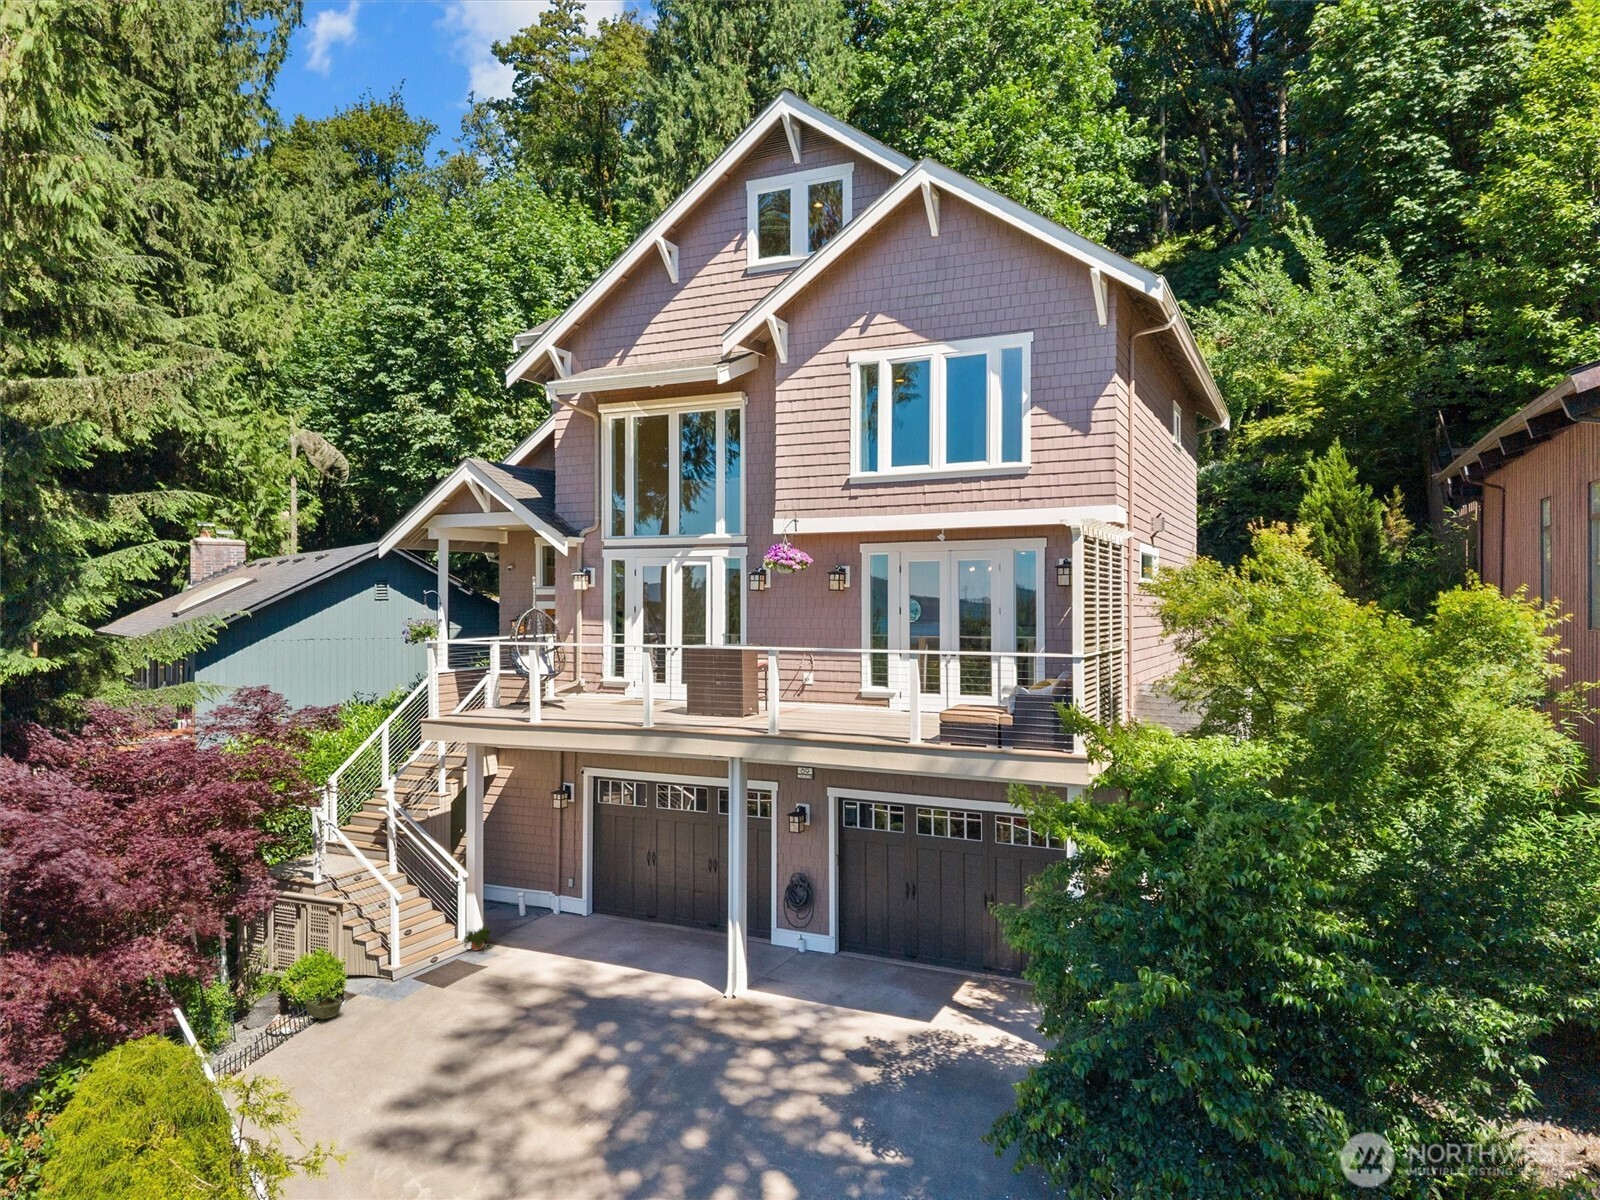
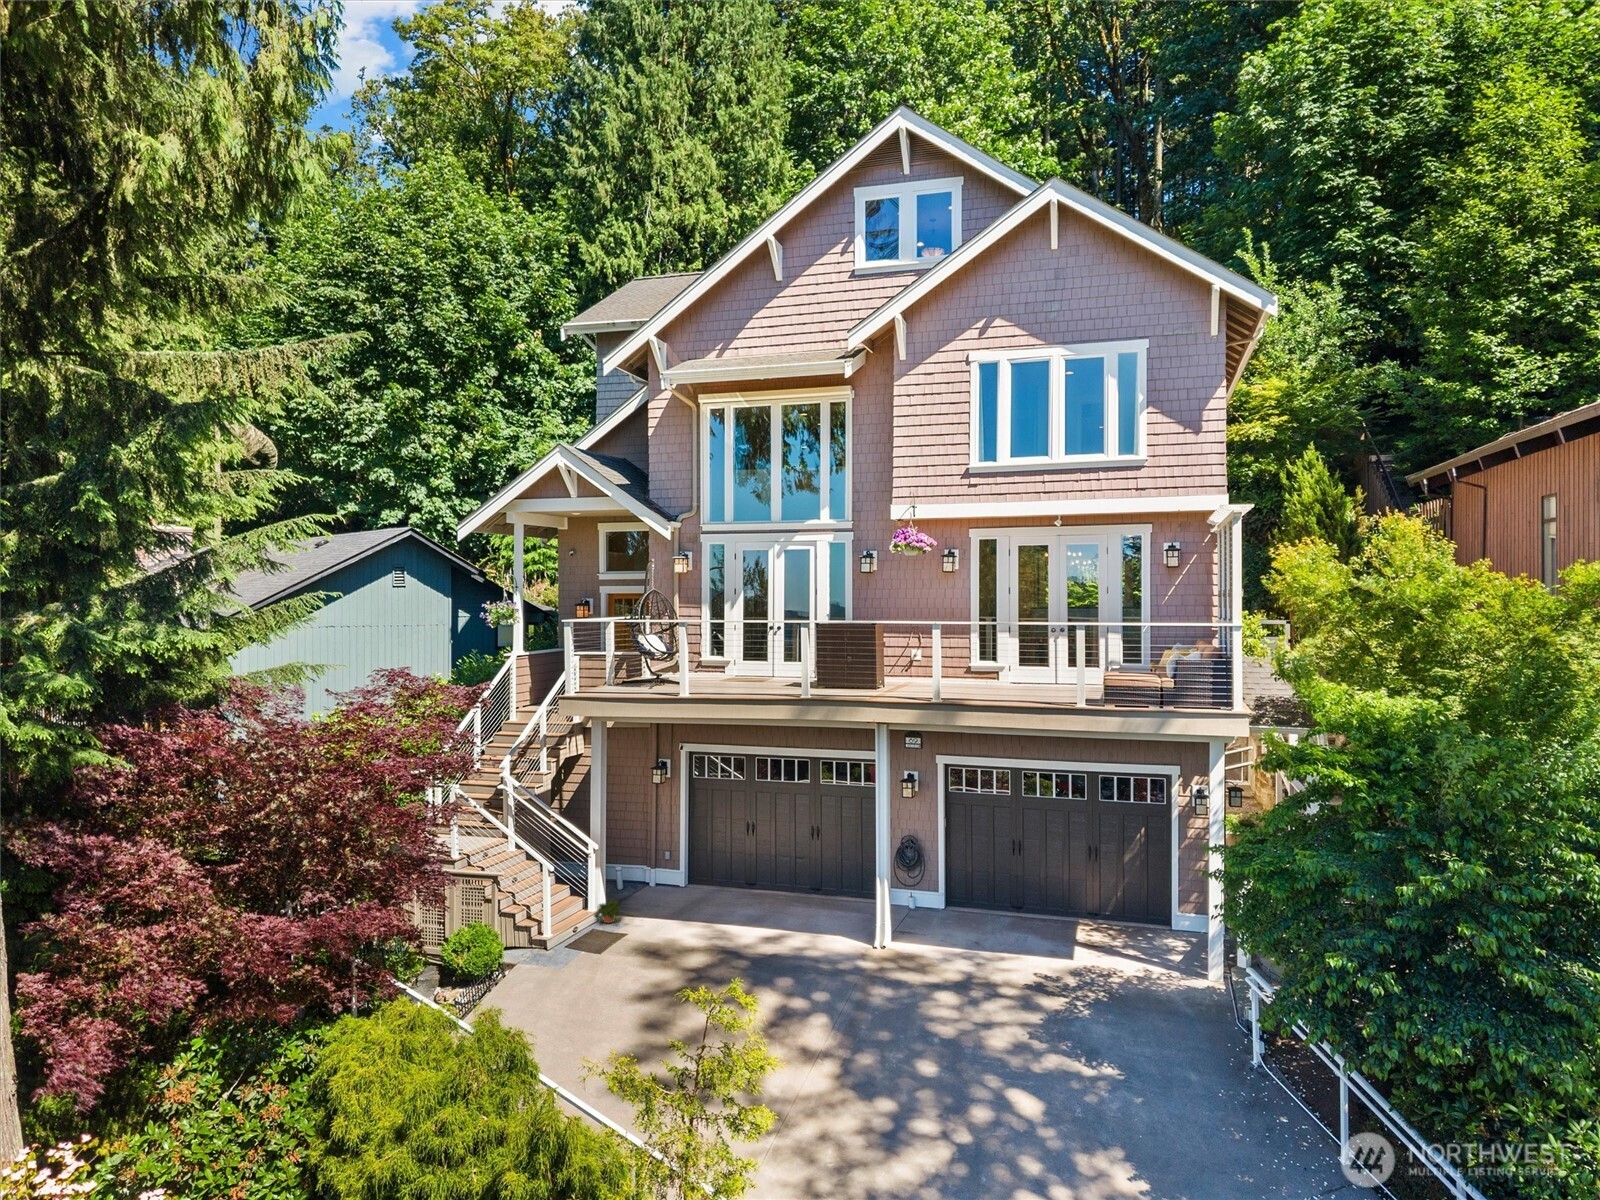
woven basket: present [305,996,342,1019] -> none [483,970,521,992]

